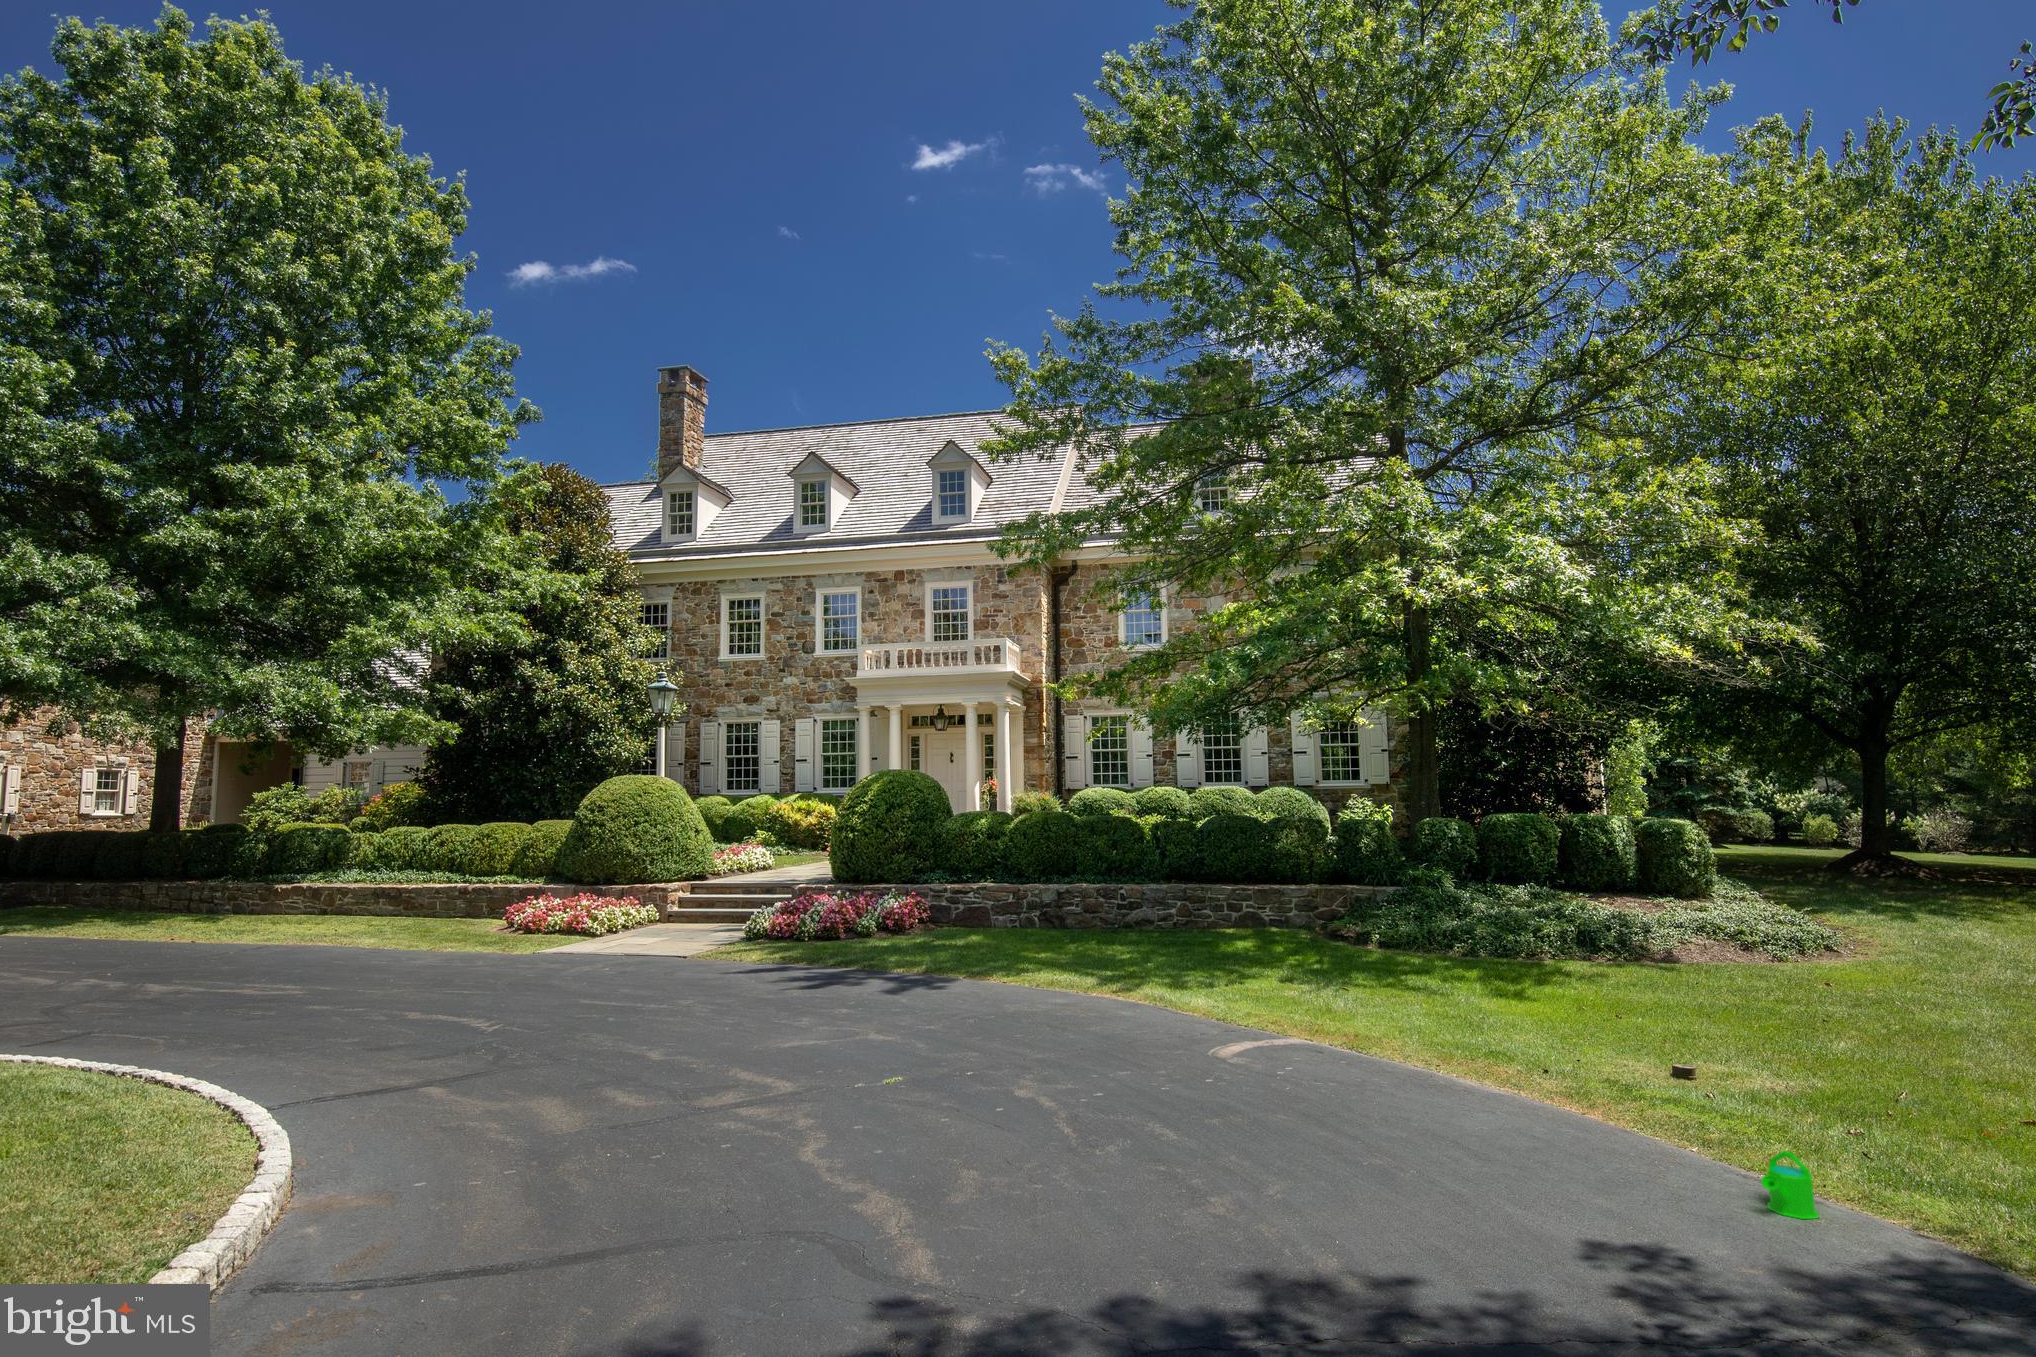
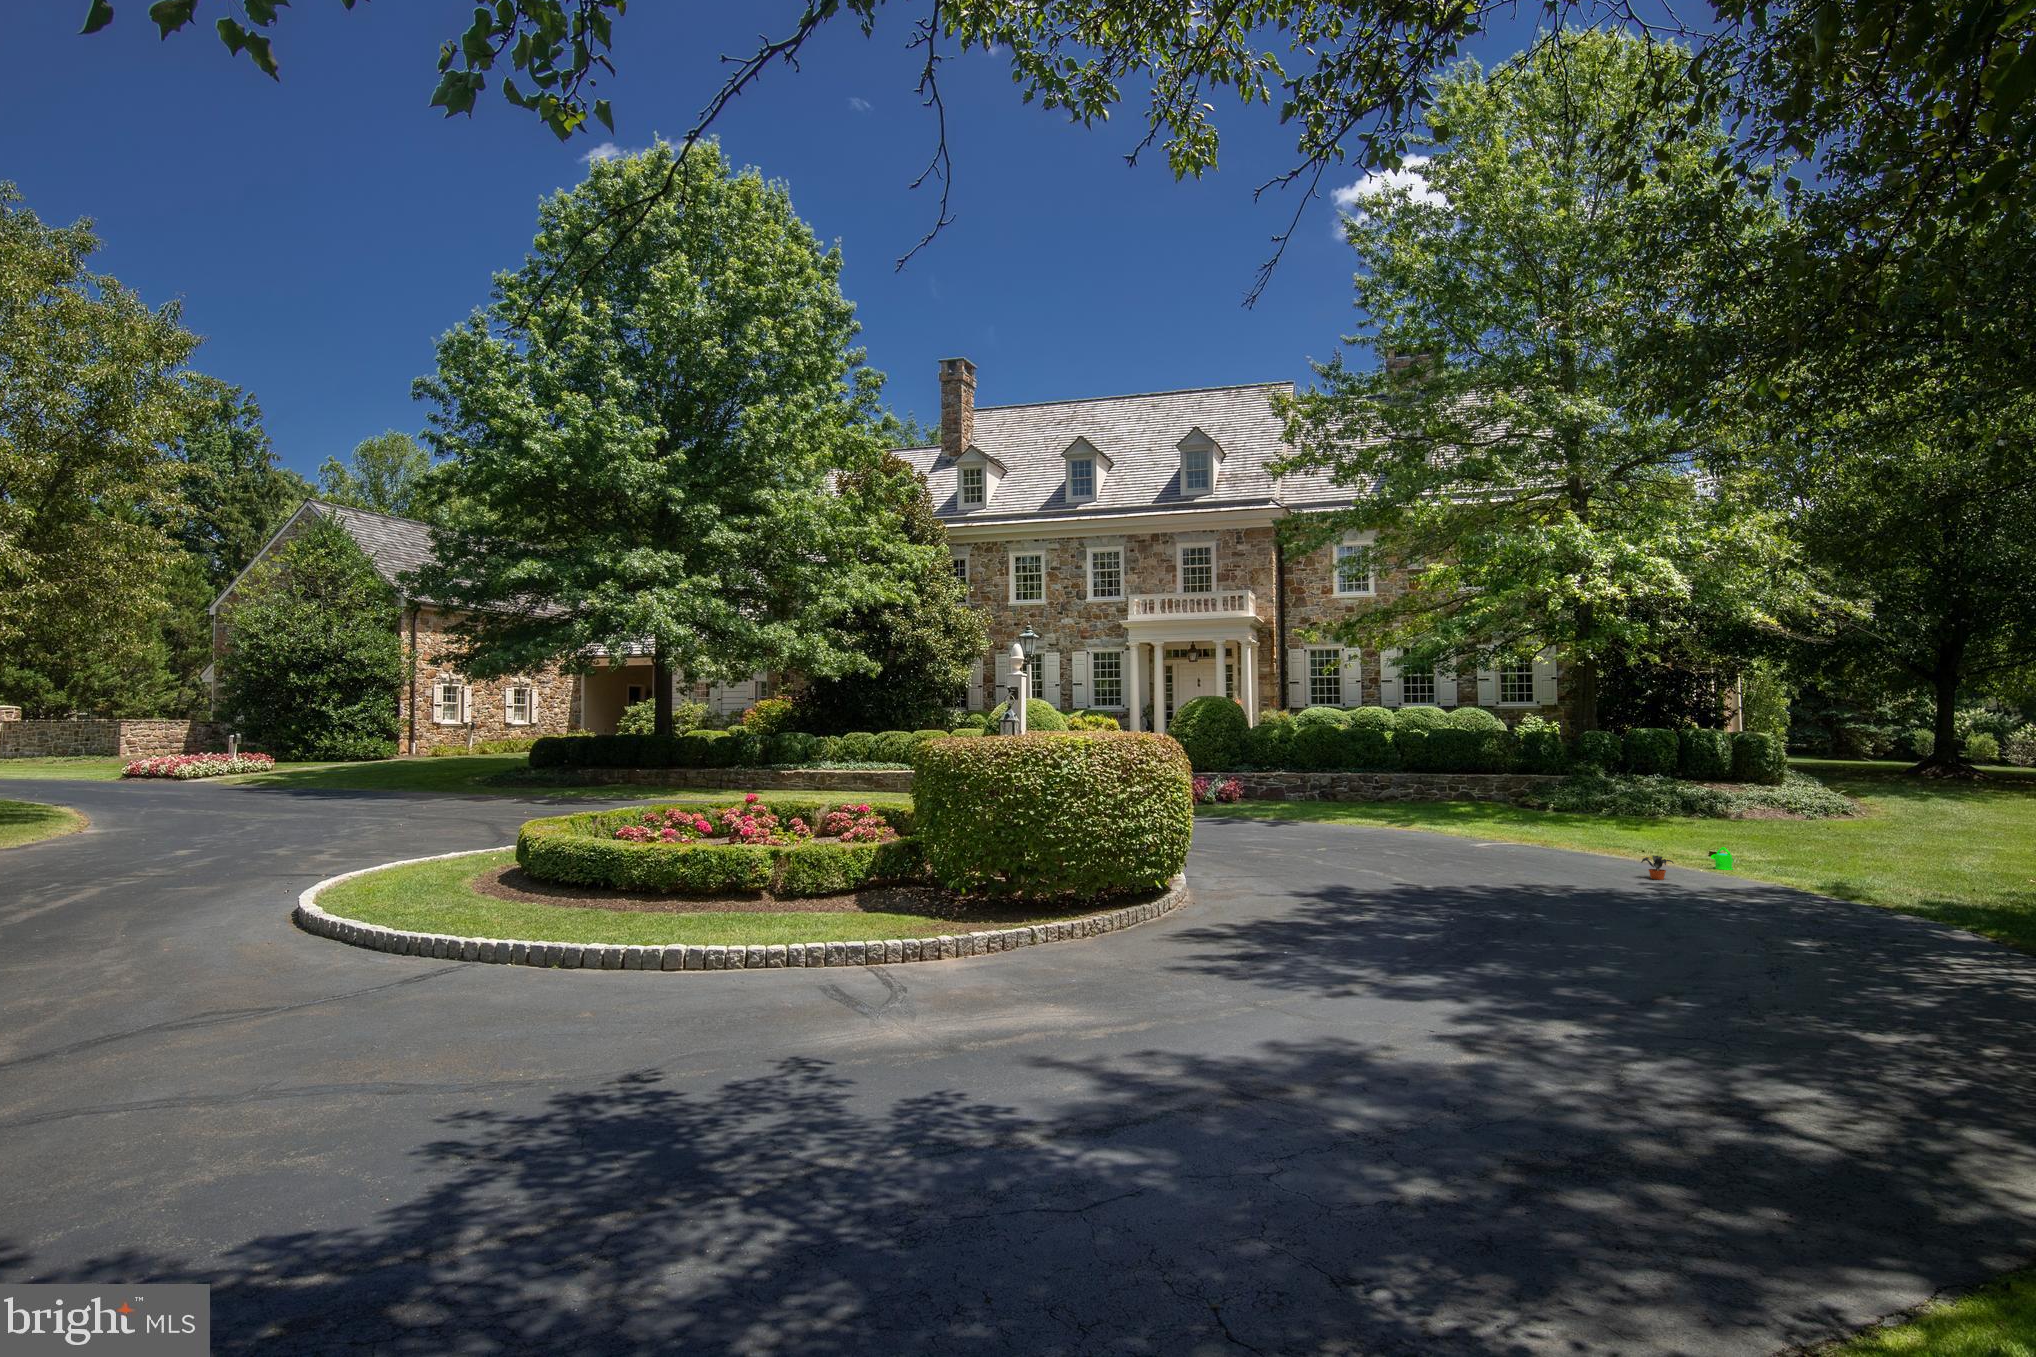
potted plant: none [1601,1223,1708,1316] -> present [1641,856,1674,880]

